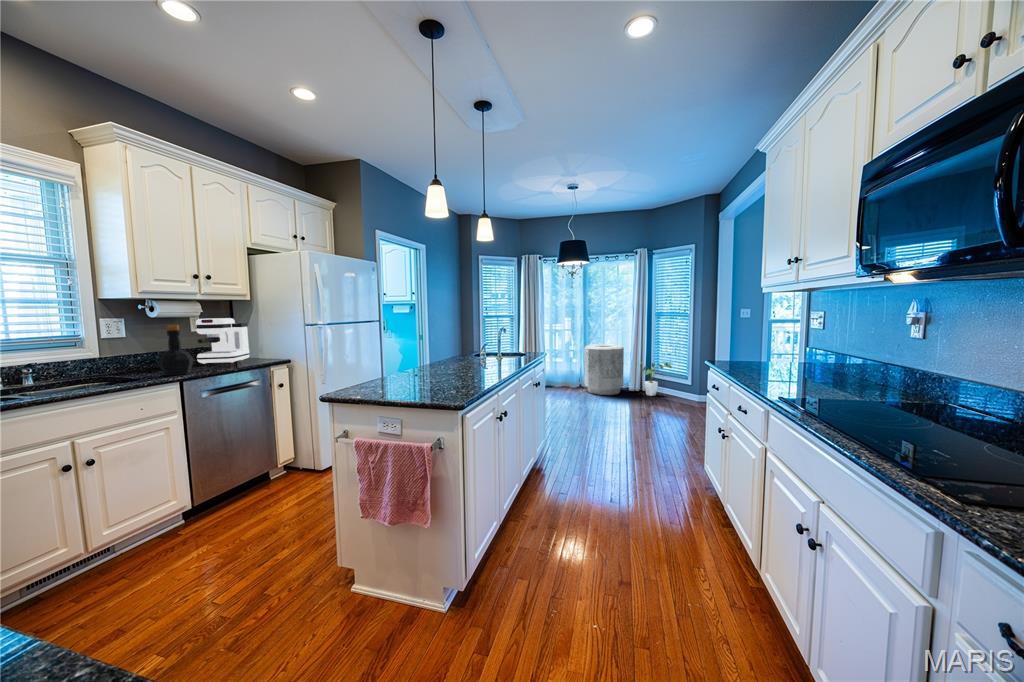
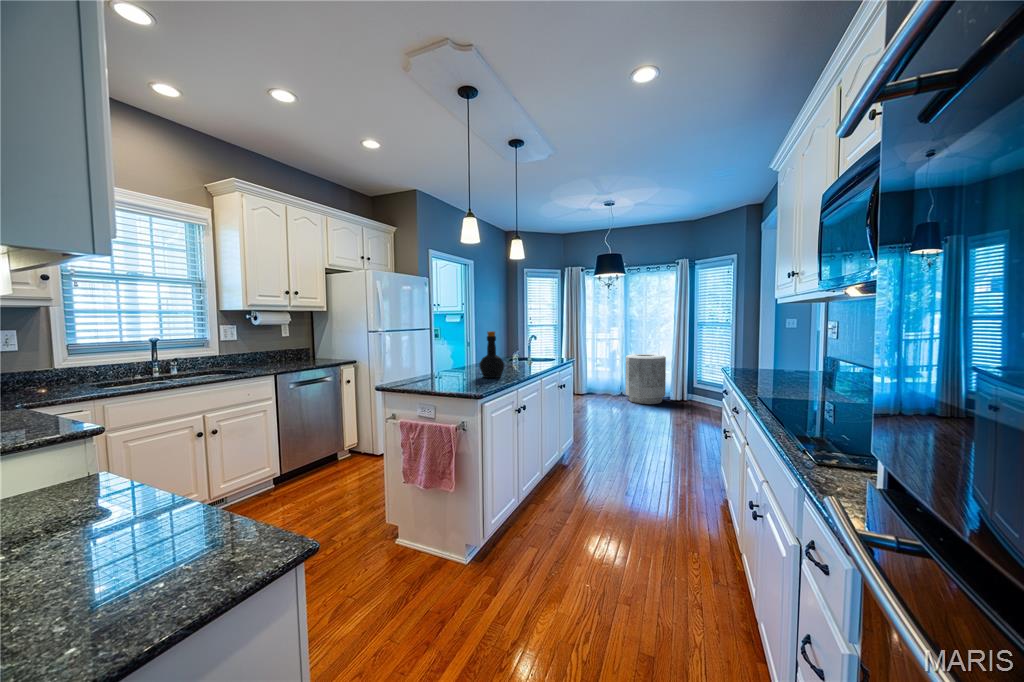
coffee maker: present [196,318,250,364] -> none [285,326,324,362]
bottle: present [158,325,193,376] -> present [479,331,504,378]
house plant: present [639,362,672,396] -> none [679,372,715,406]

